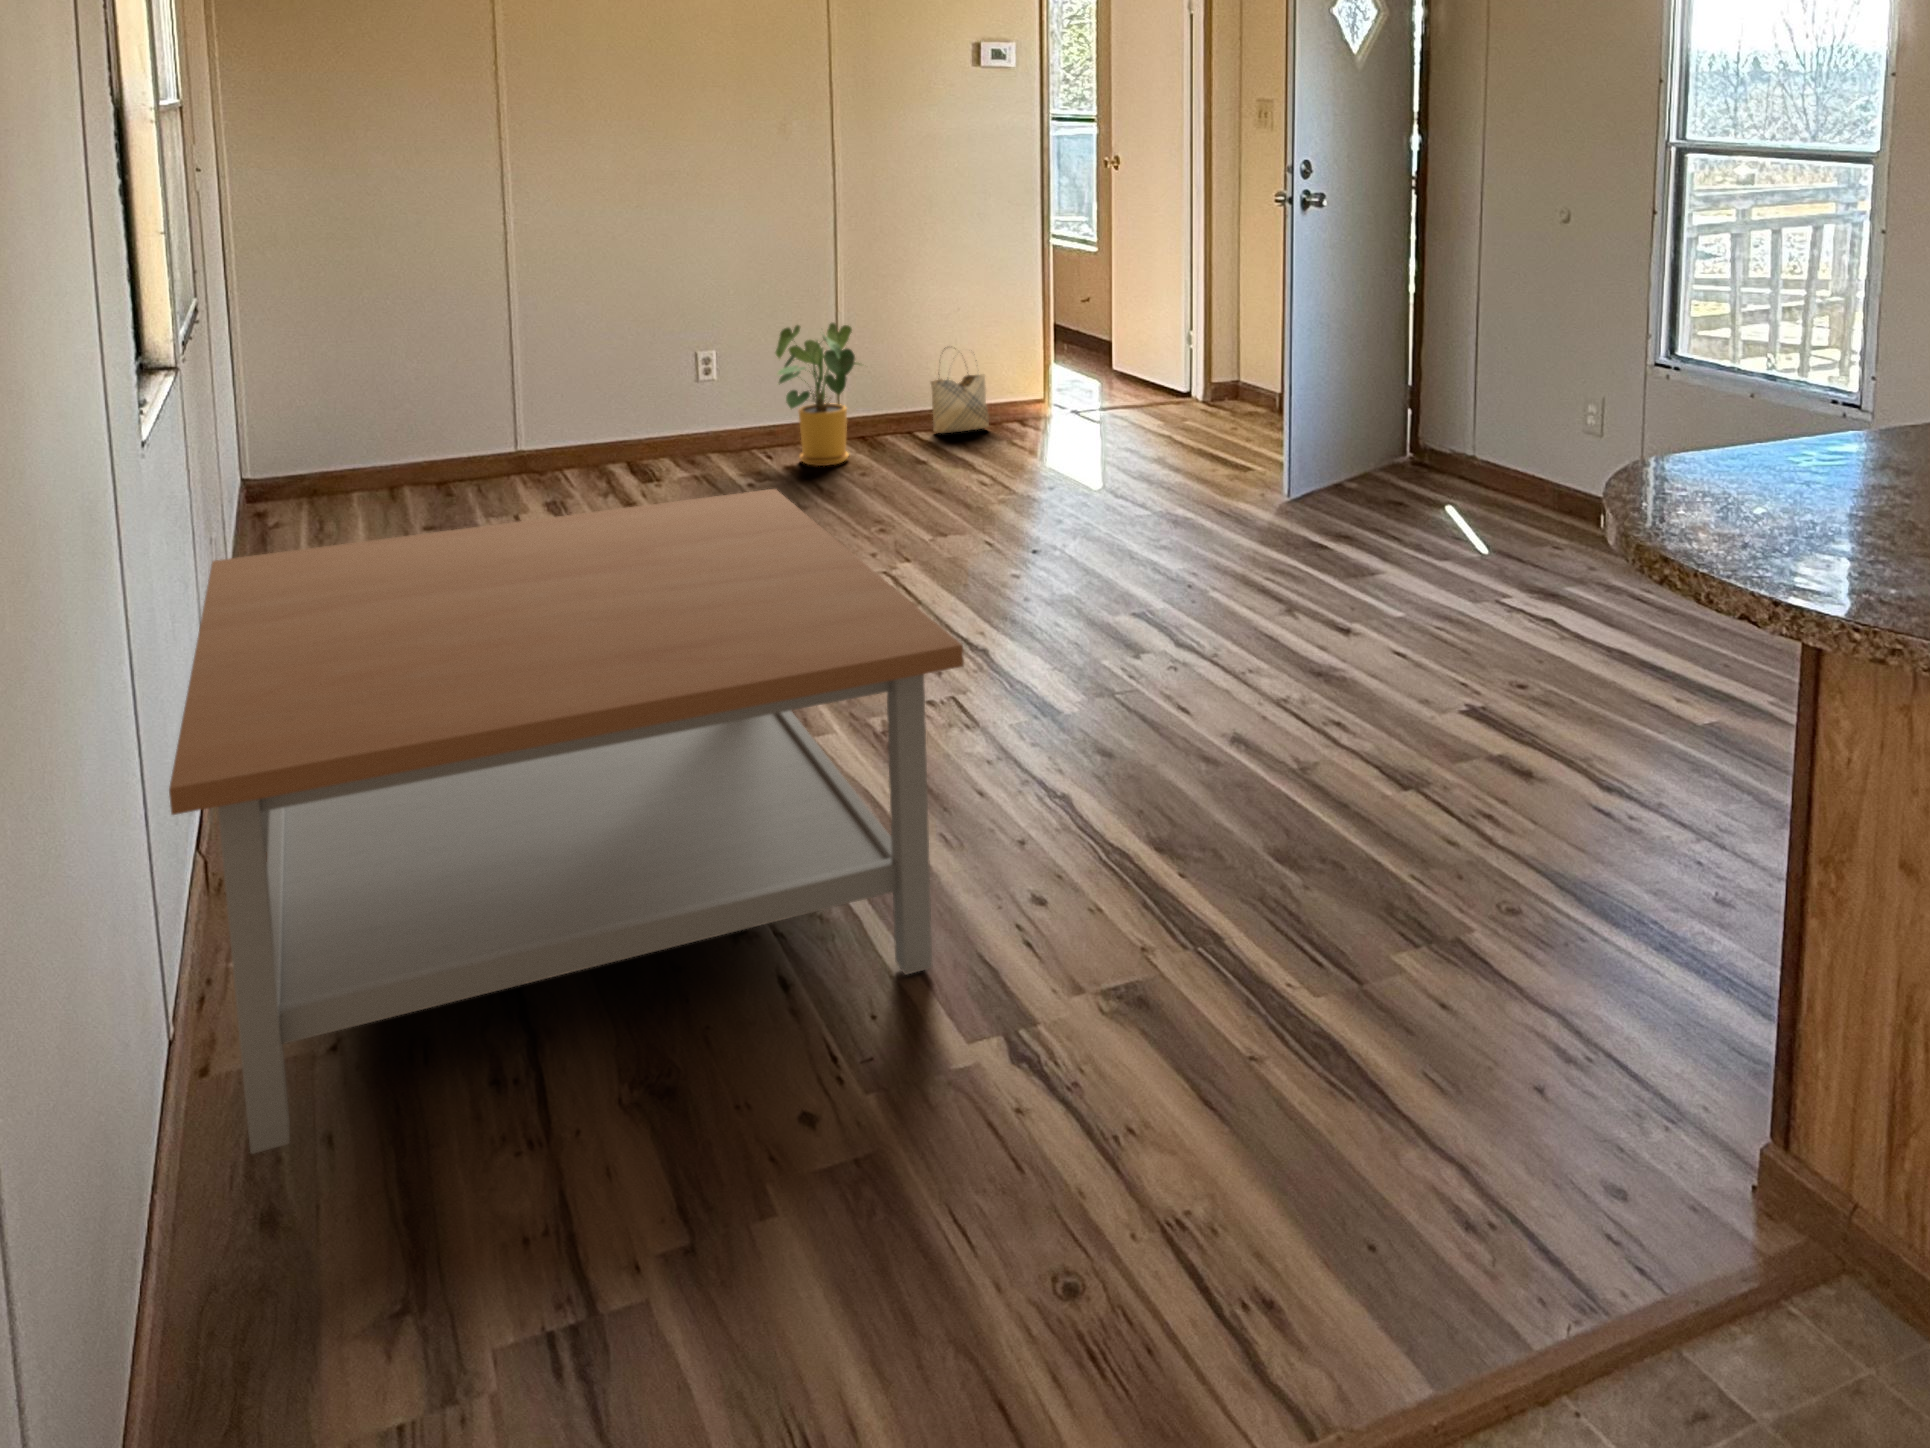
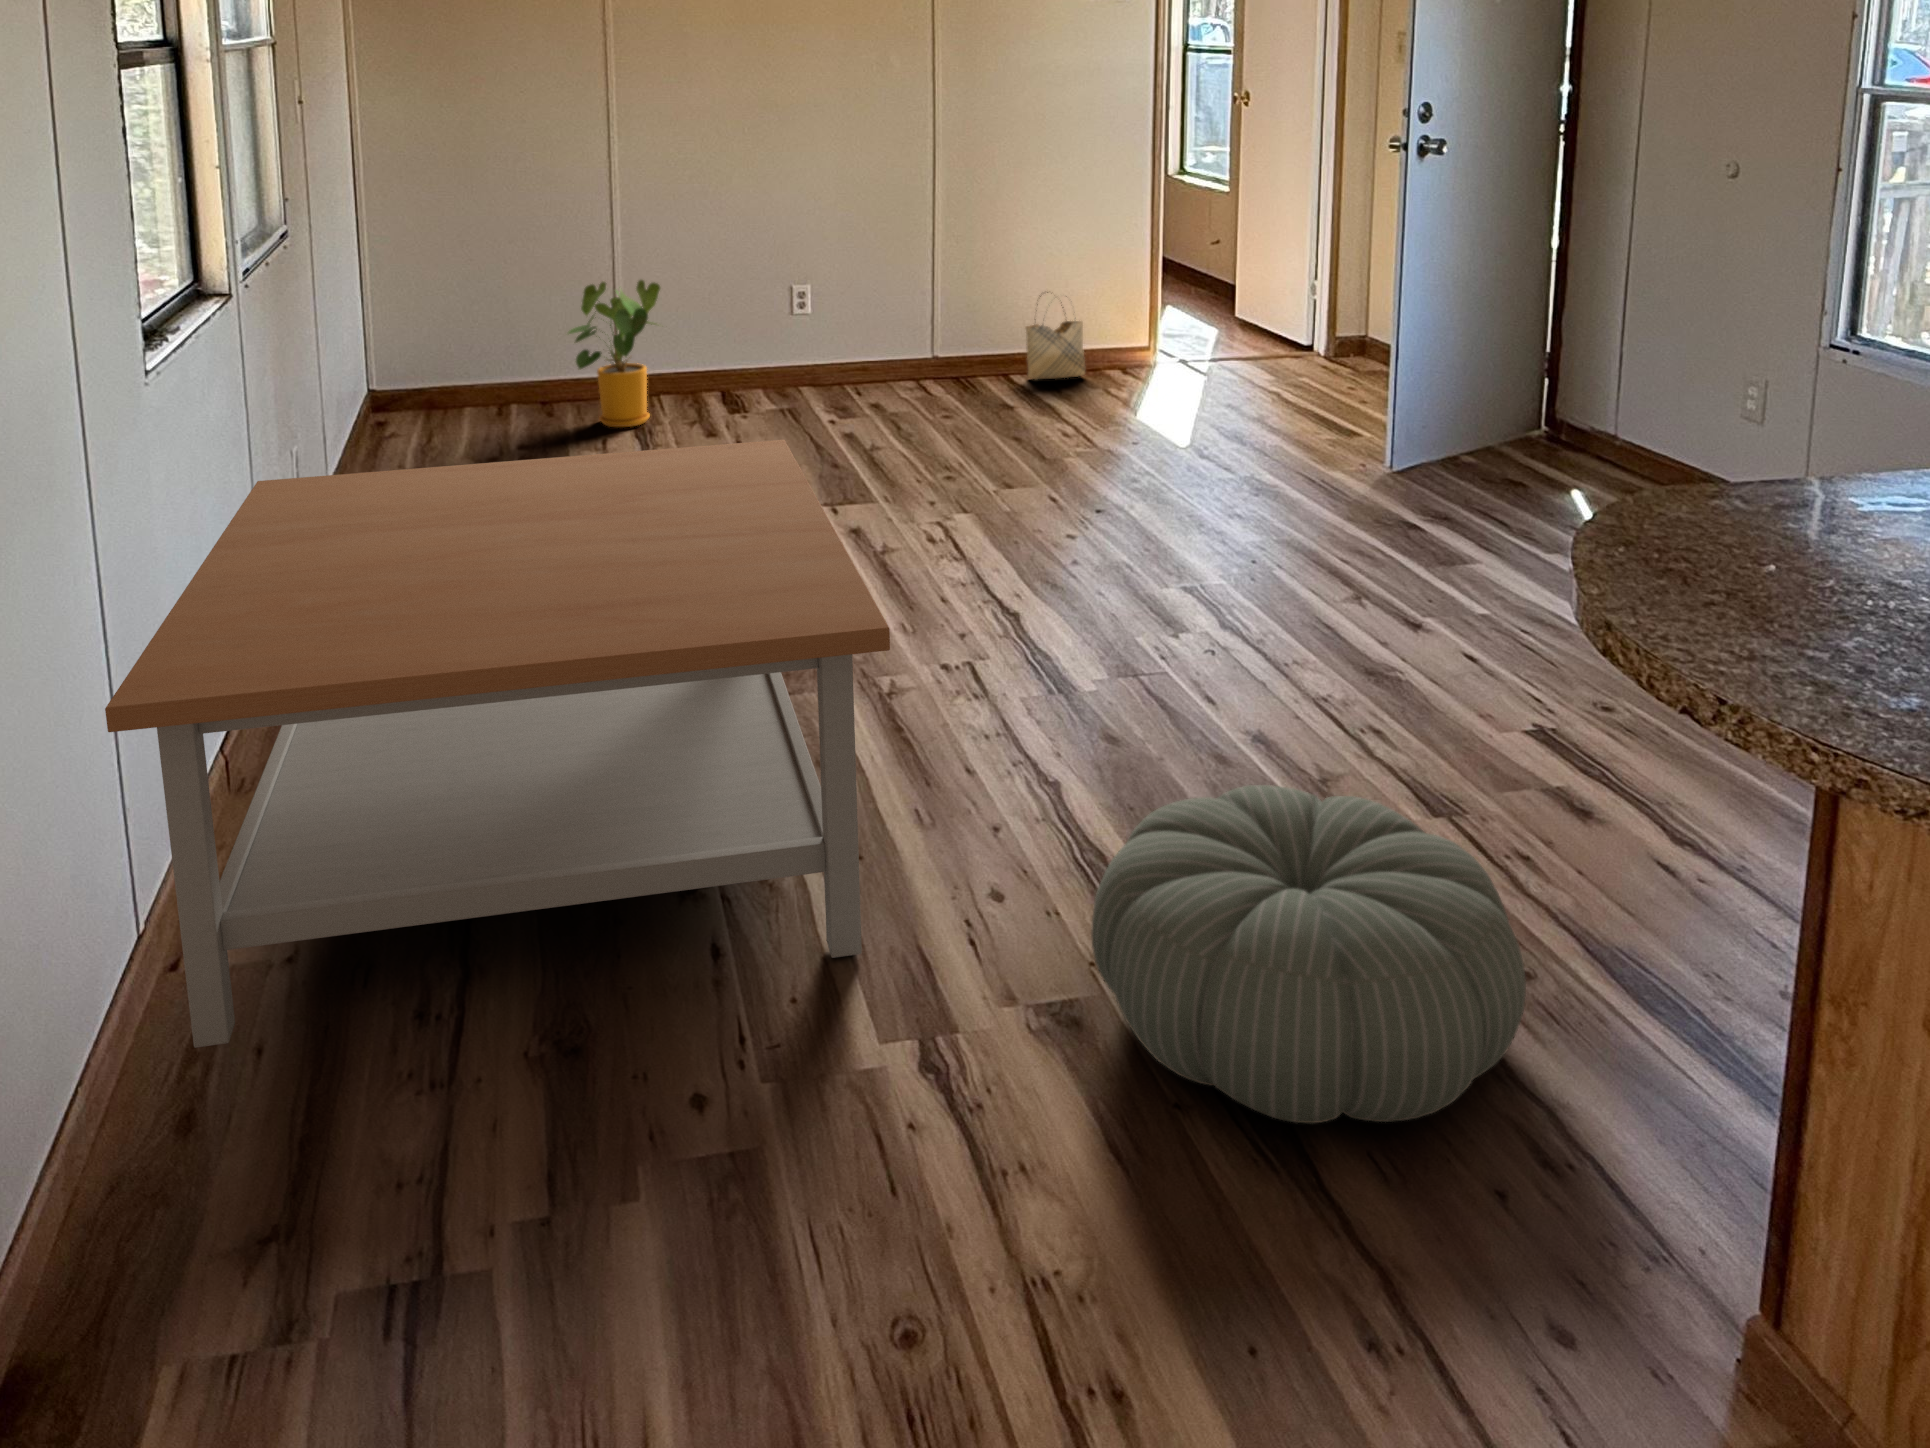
house plant: present [776,323,860,466] -> present [568,280,660,427]
pouf: none [1155,766,1530,1050] -> present [1091,785,1526,1123]

